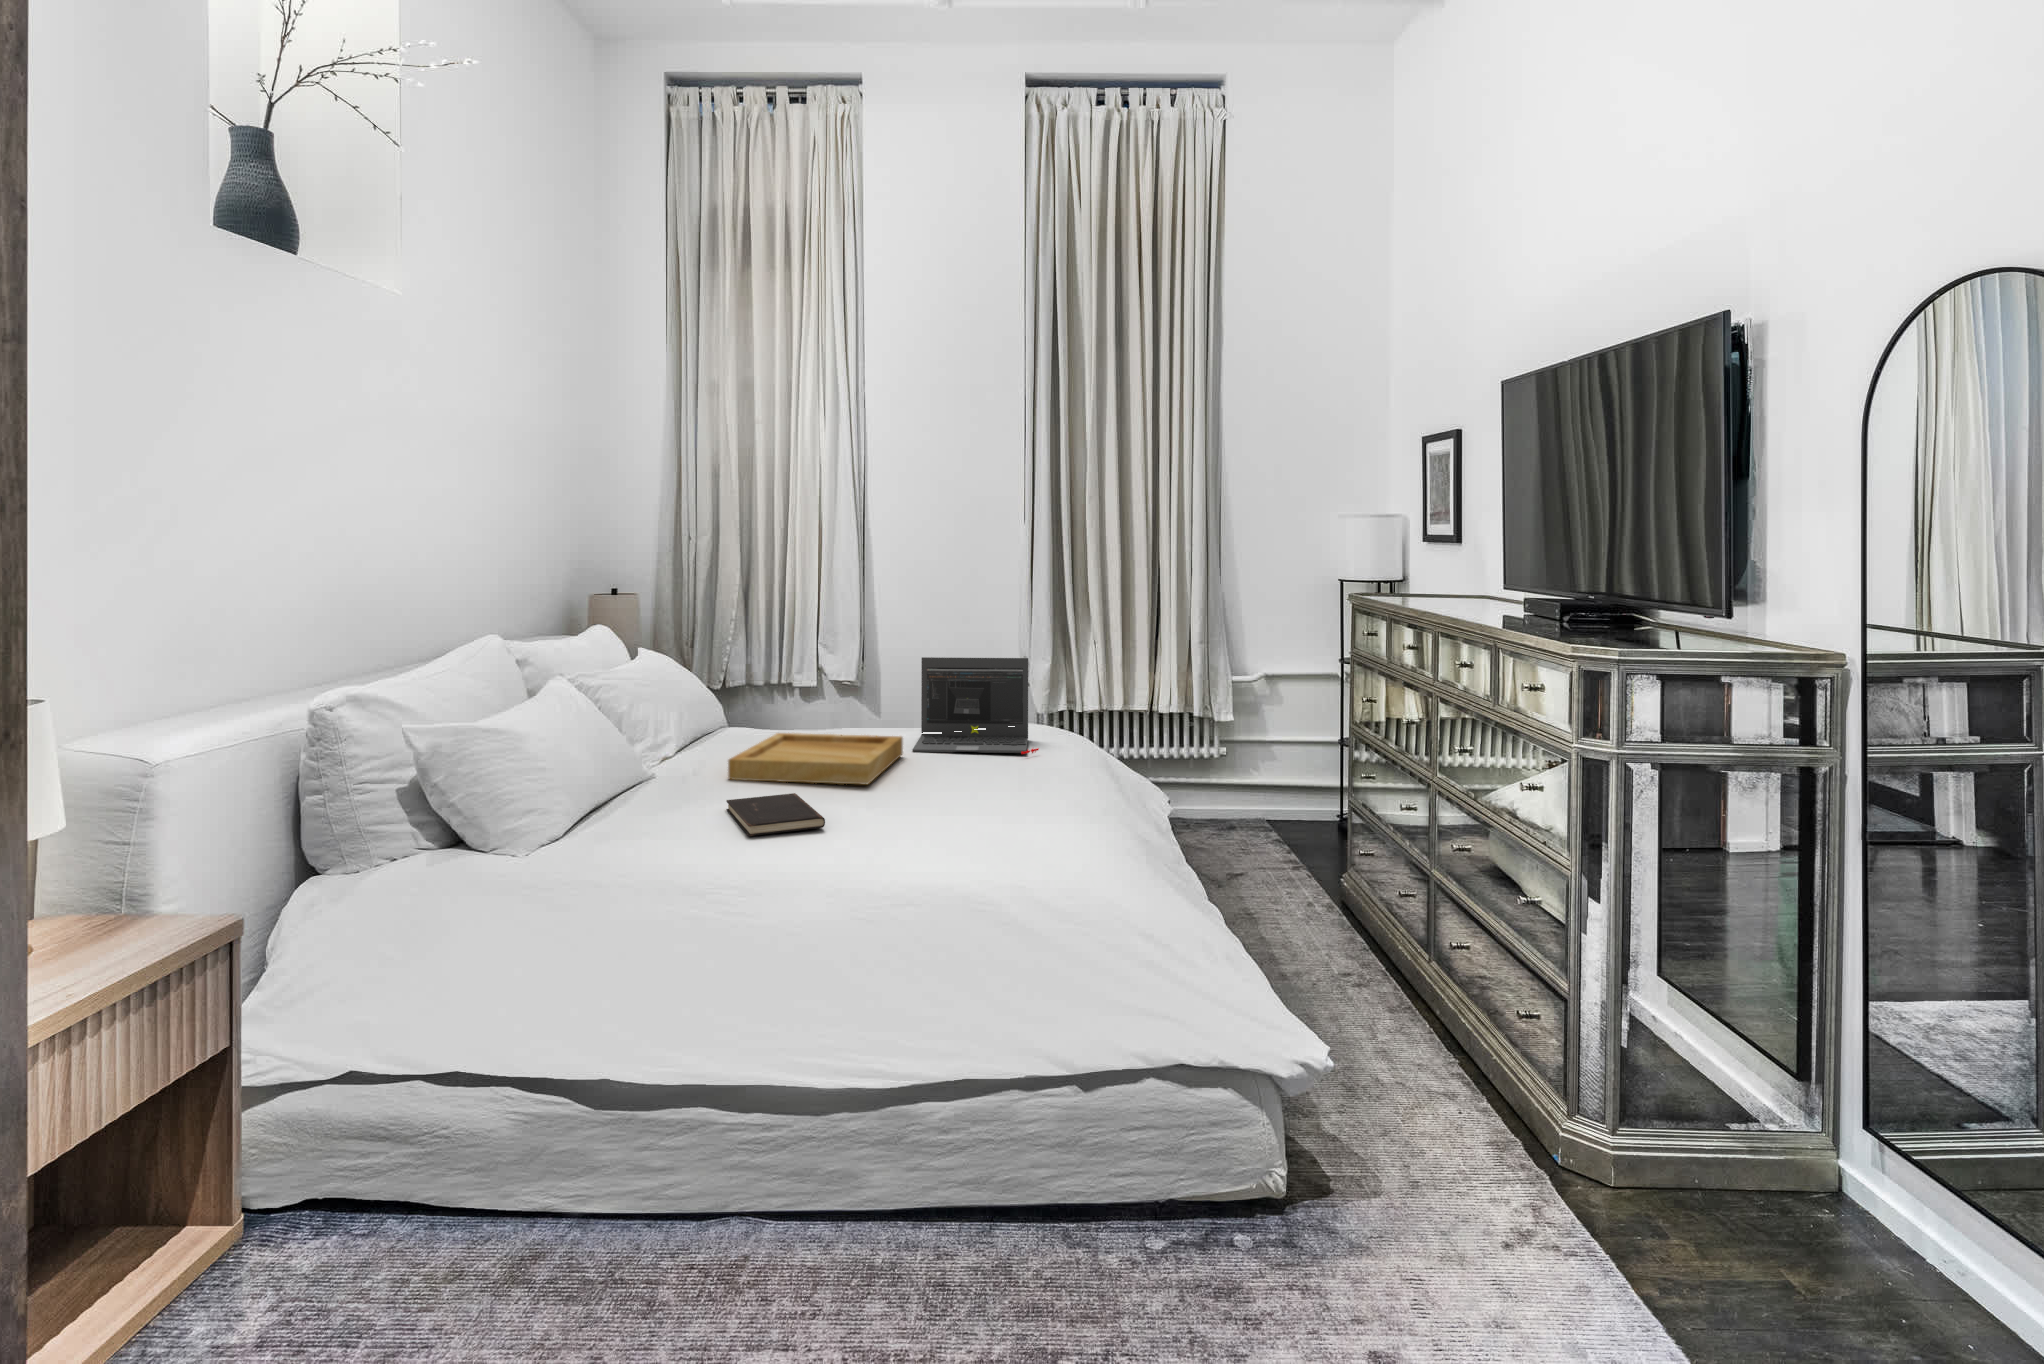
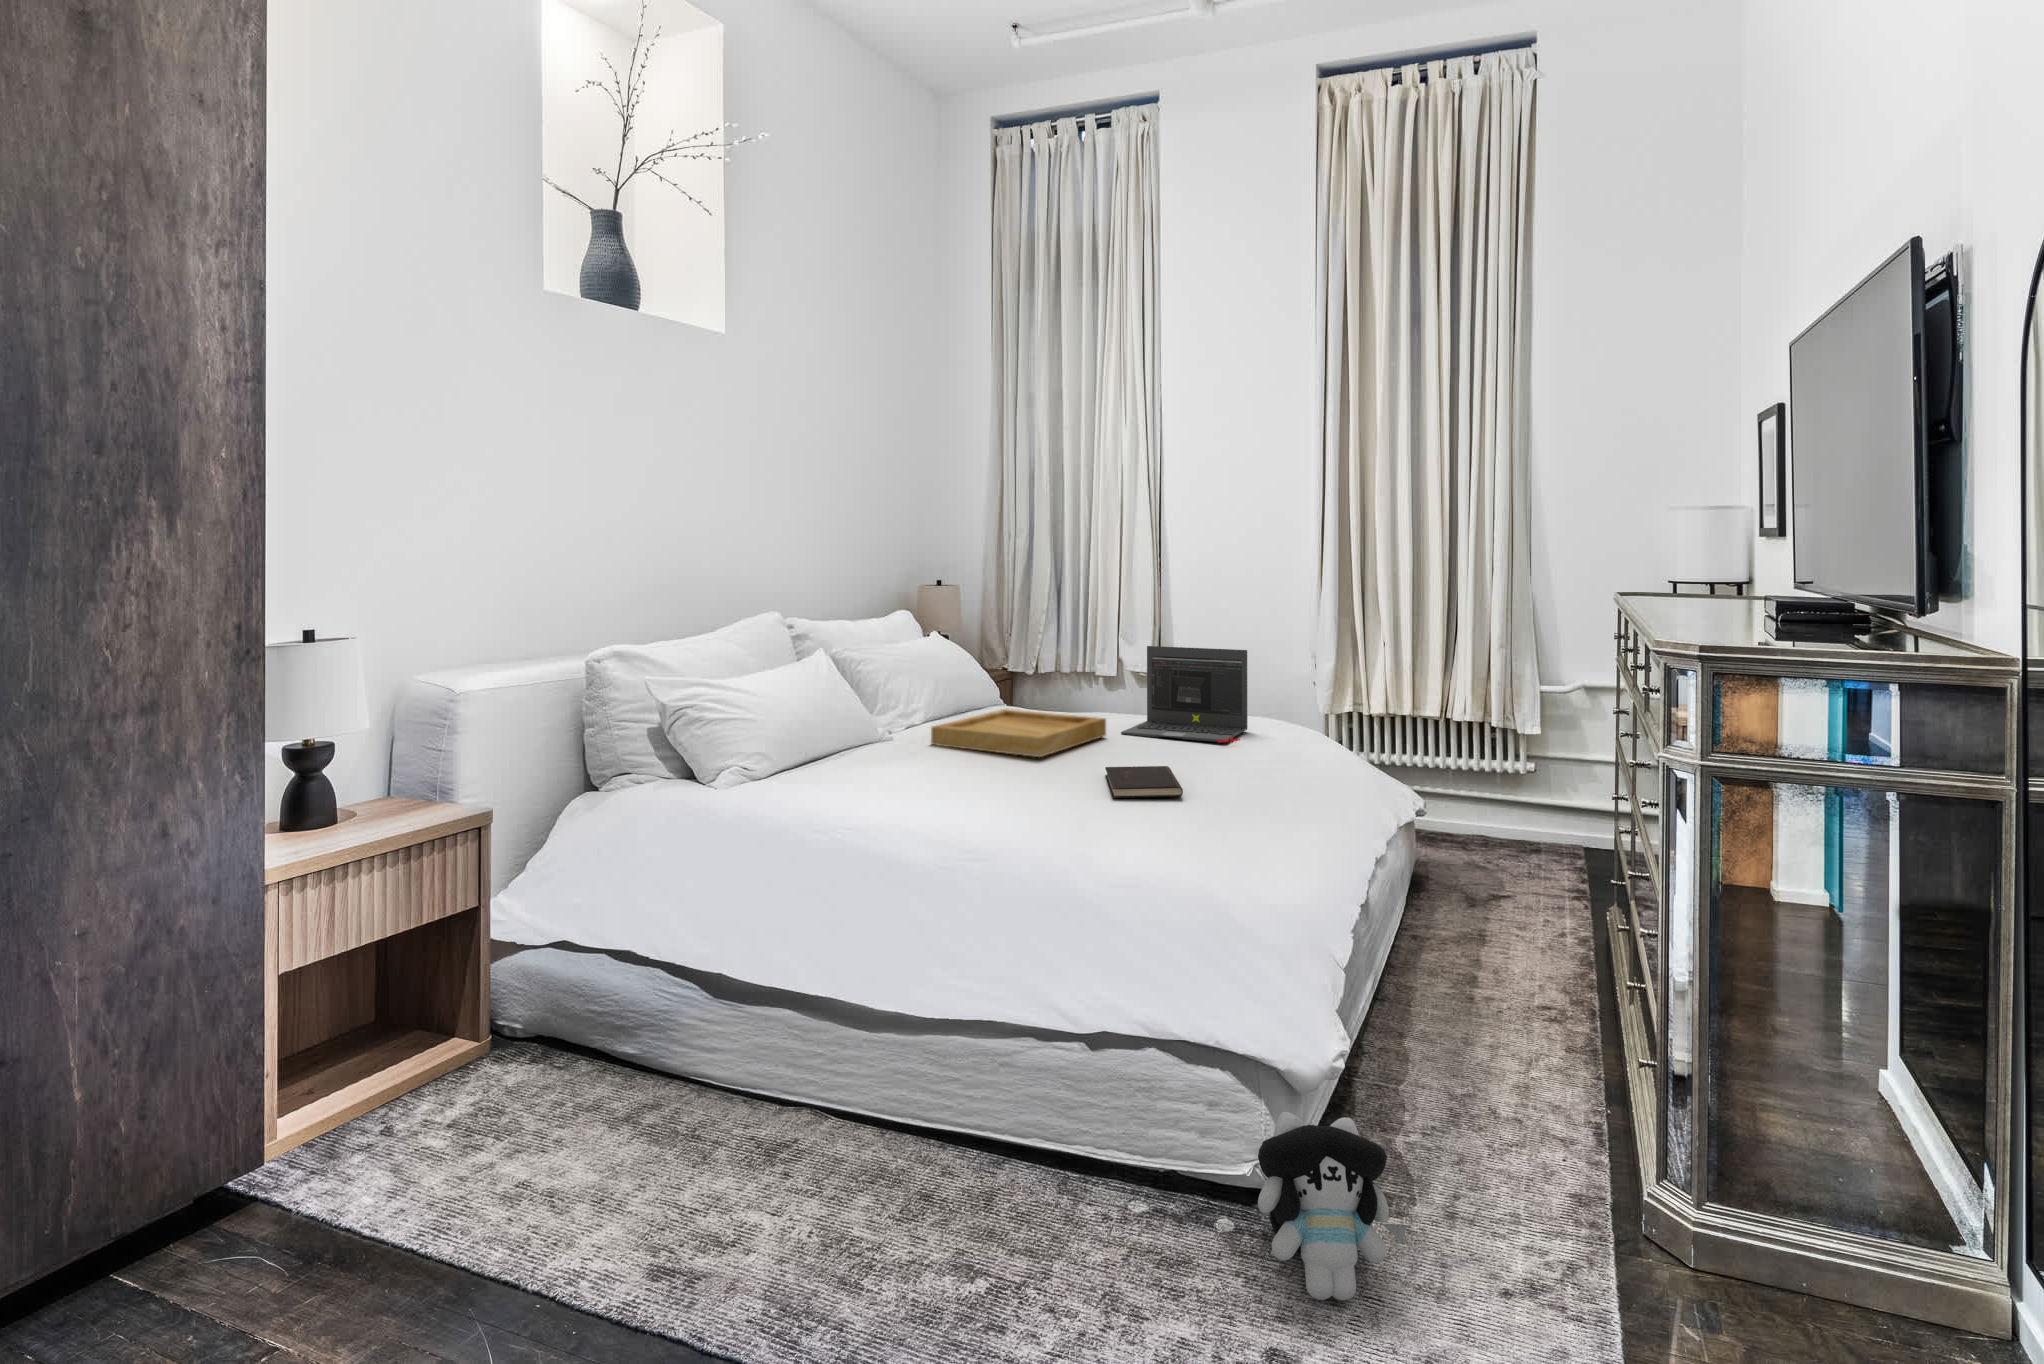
hardcover book: present [726,793,825,836] -> present [1105,766,1183,798]
plush toy: none [1291,1113,1426,1294] -> present [1258,1112,1407,1301]

